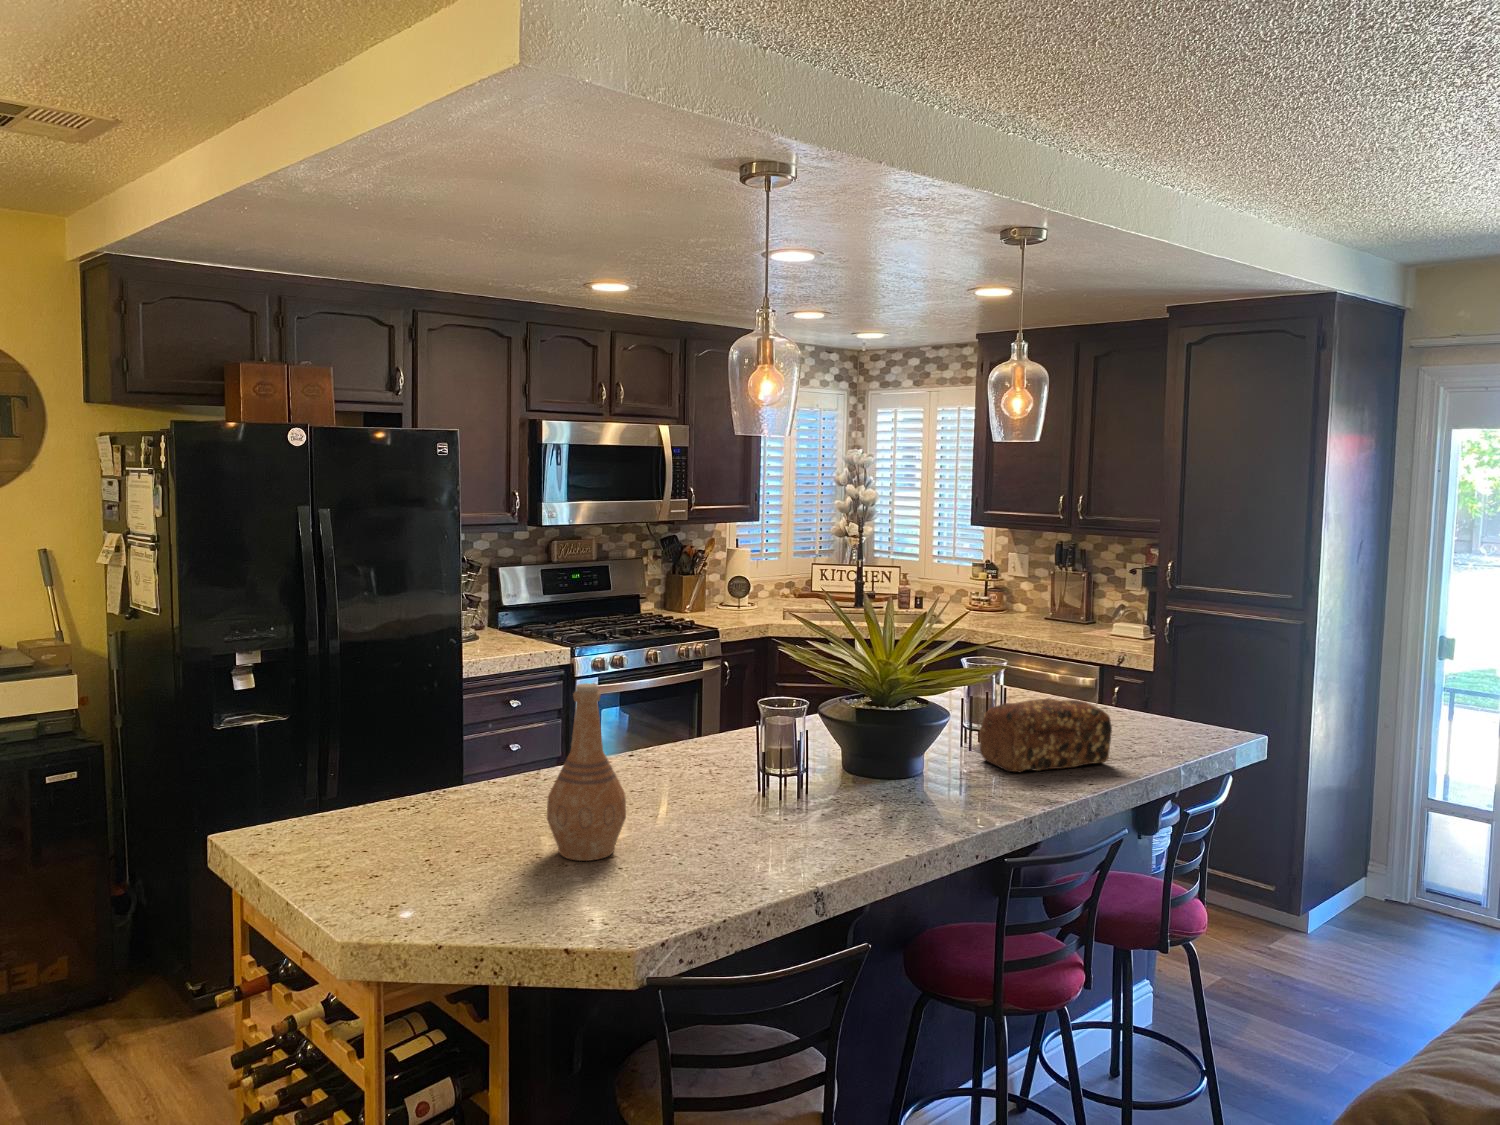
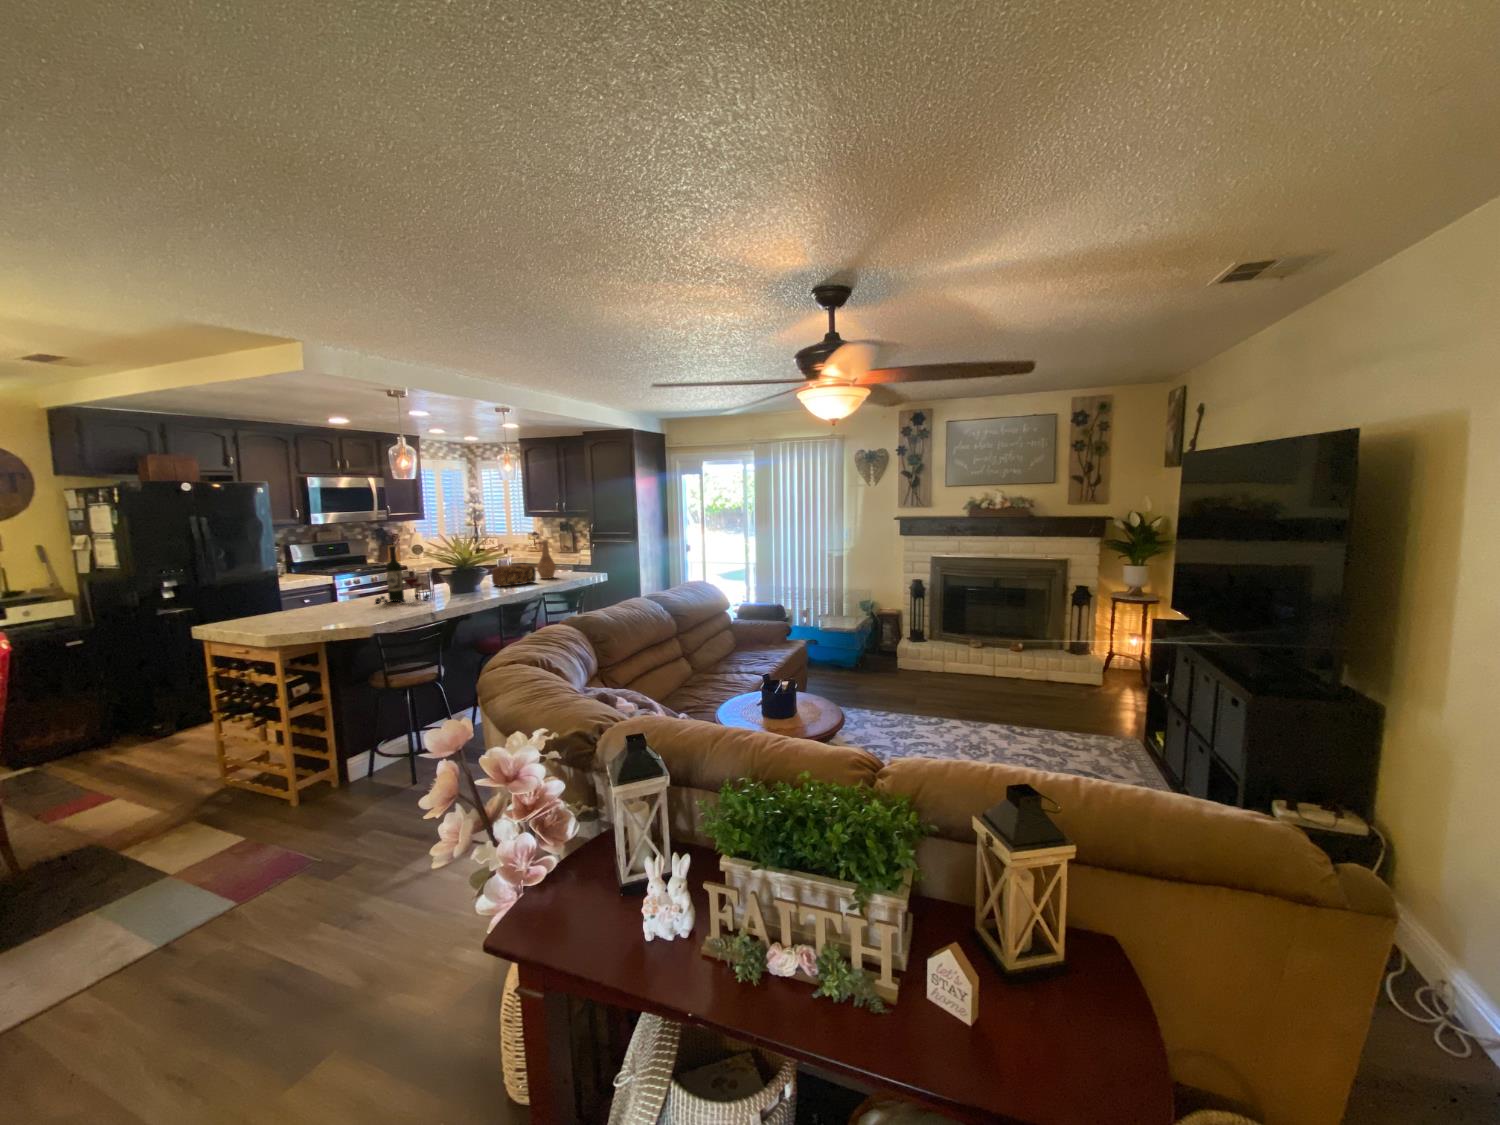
wine bottle: none [672,640,825,842] -> present [375,546,430,603]
vase: present [547,683,626,861] -> present [537,540,556,579]

